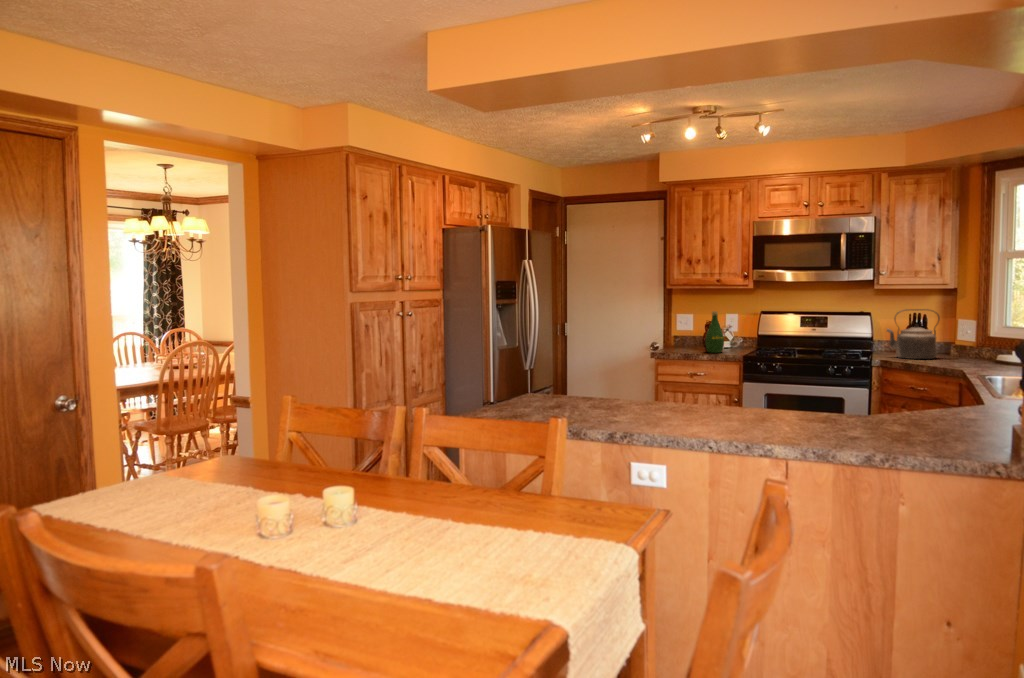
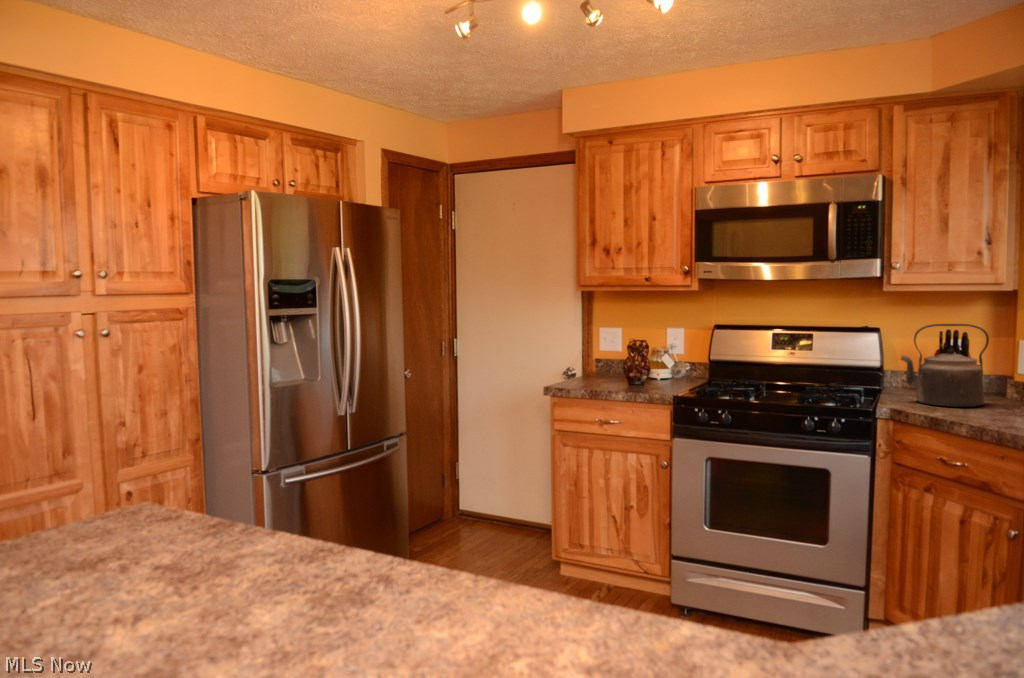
bottle: present [705,311,724,353] -> none [625,326,652,389]

